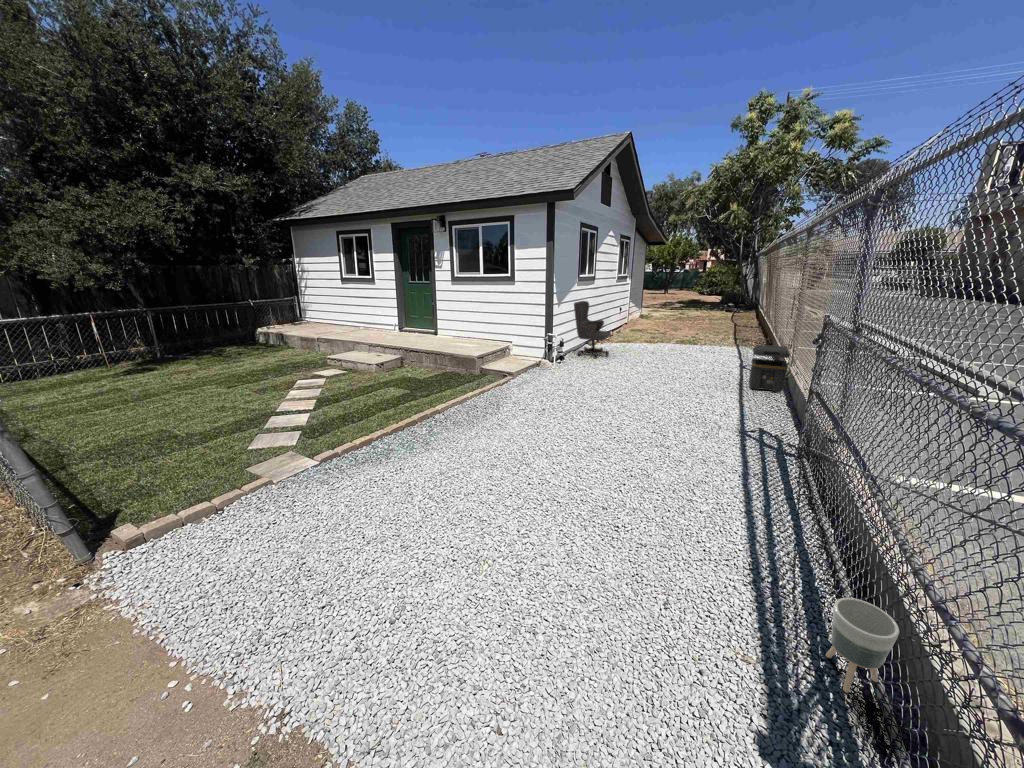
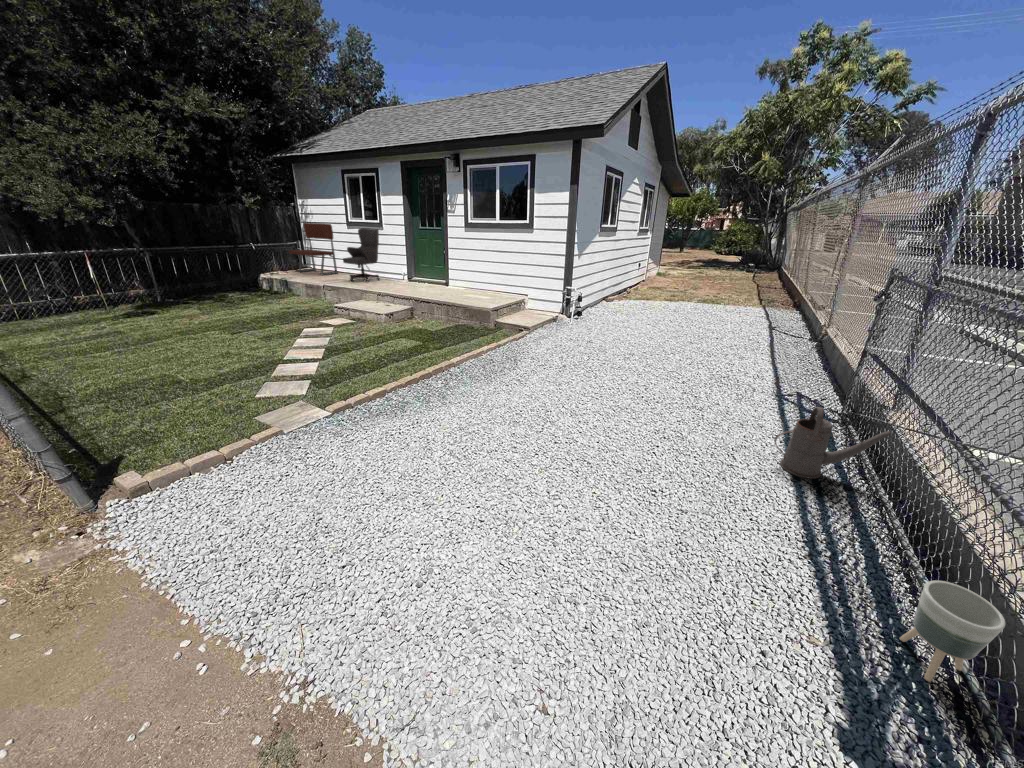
bench: none [284,280,331,328] -> present [289,223,338,275]
chair: present [574,301,611,358] -> present [343,228,379,282]
toolbox: present [749,345,790,392] -> none [778,304,827,355]
watering can: none [730,443,829,511] -> present [774,407,890,479]

